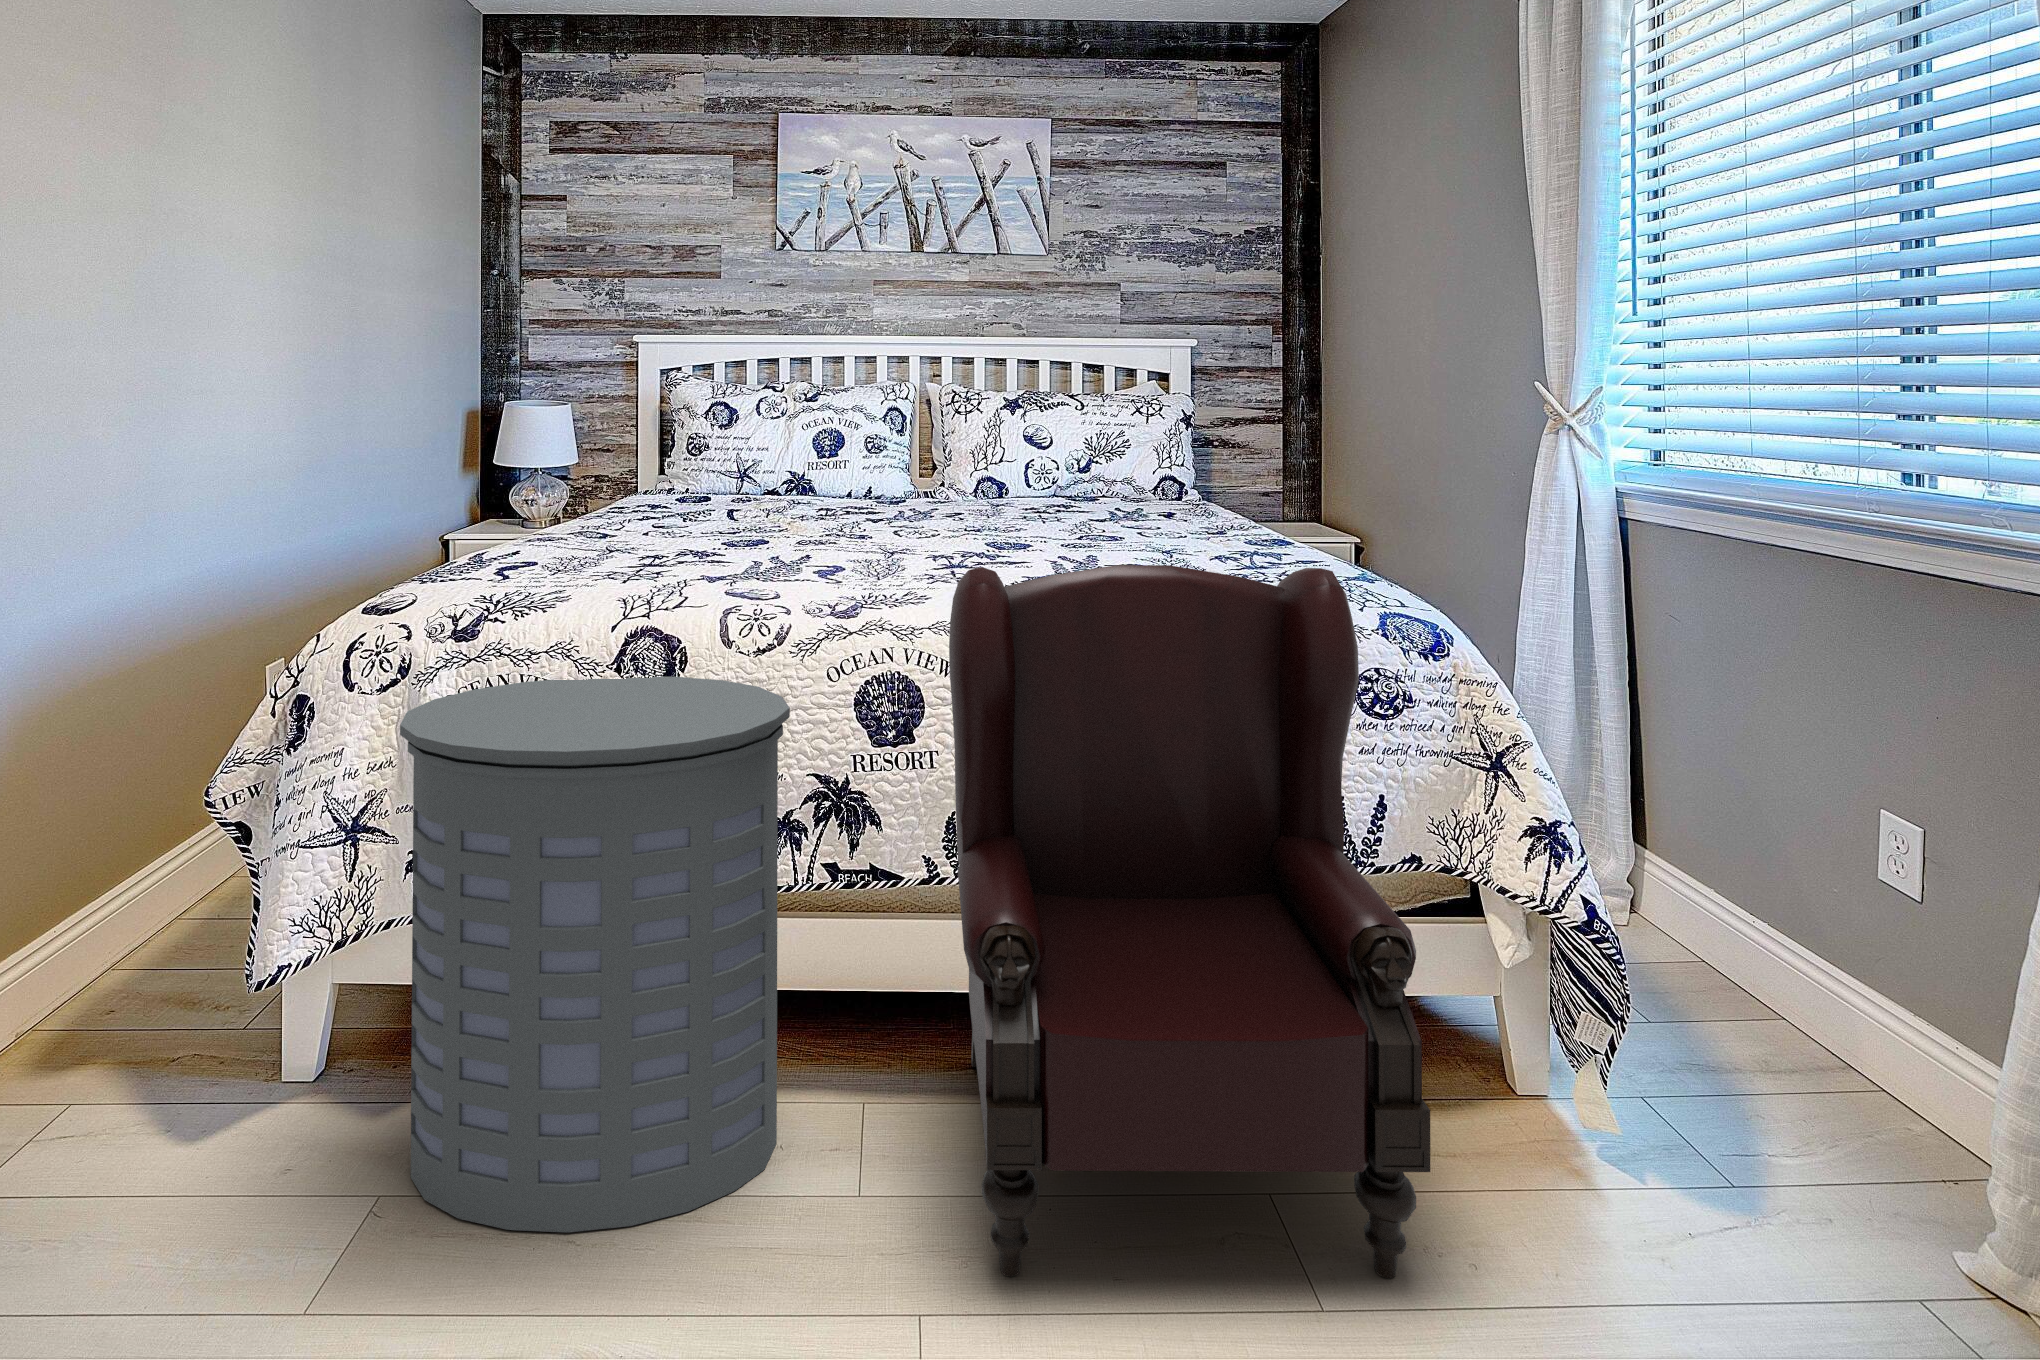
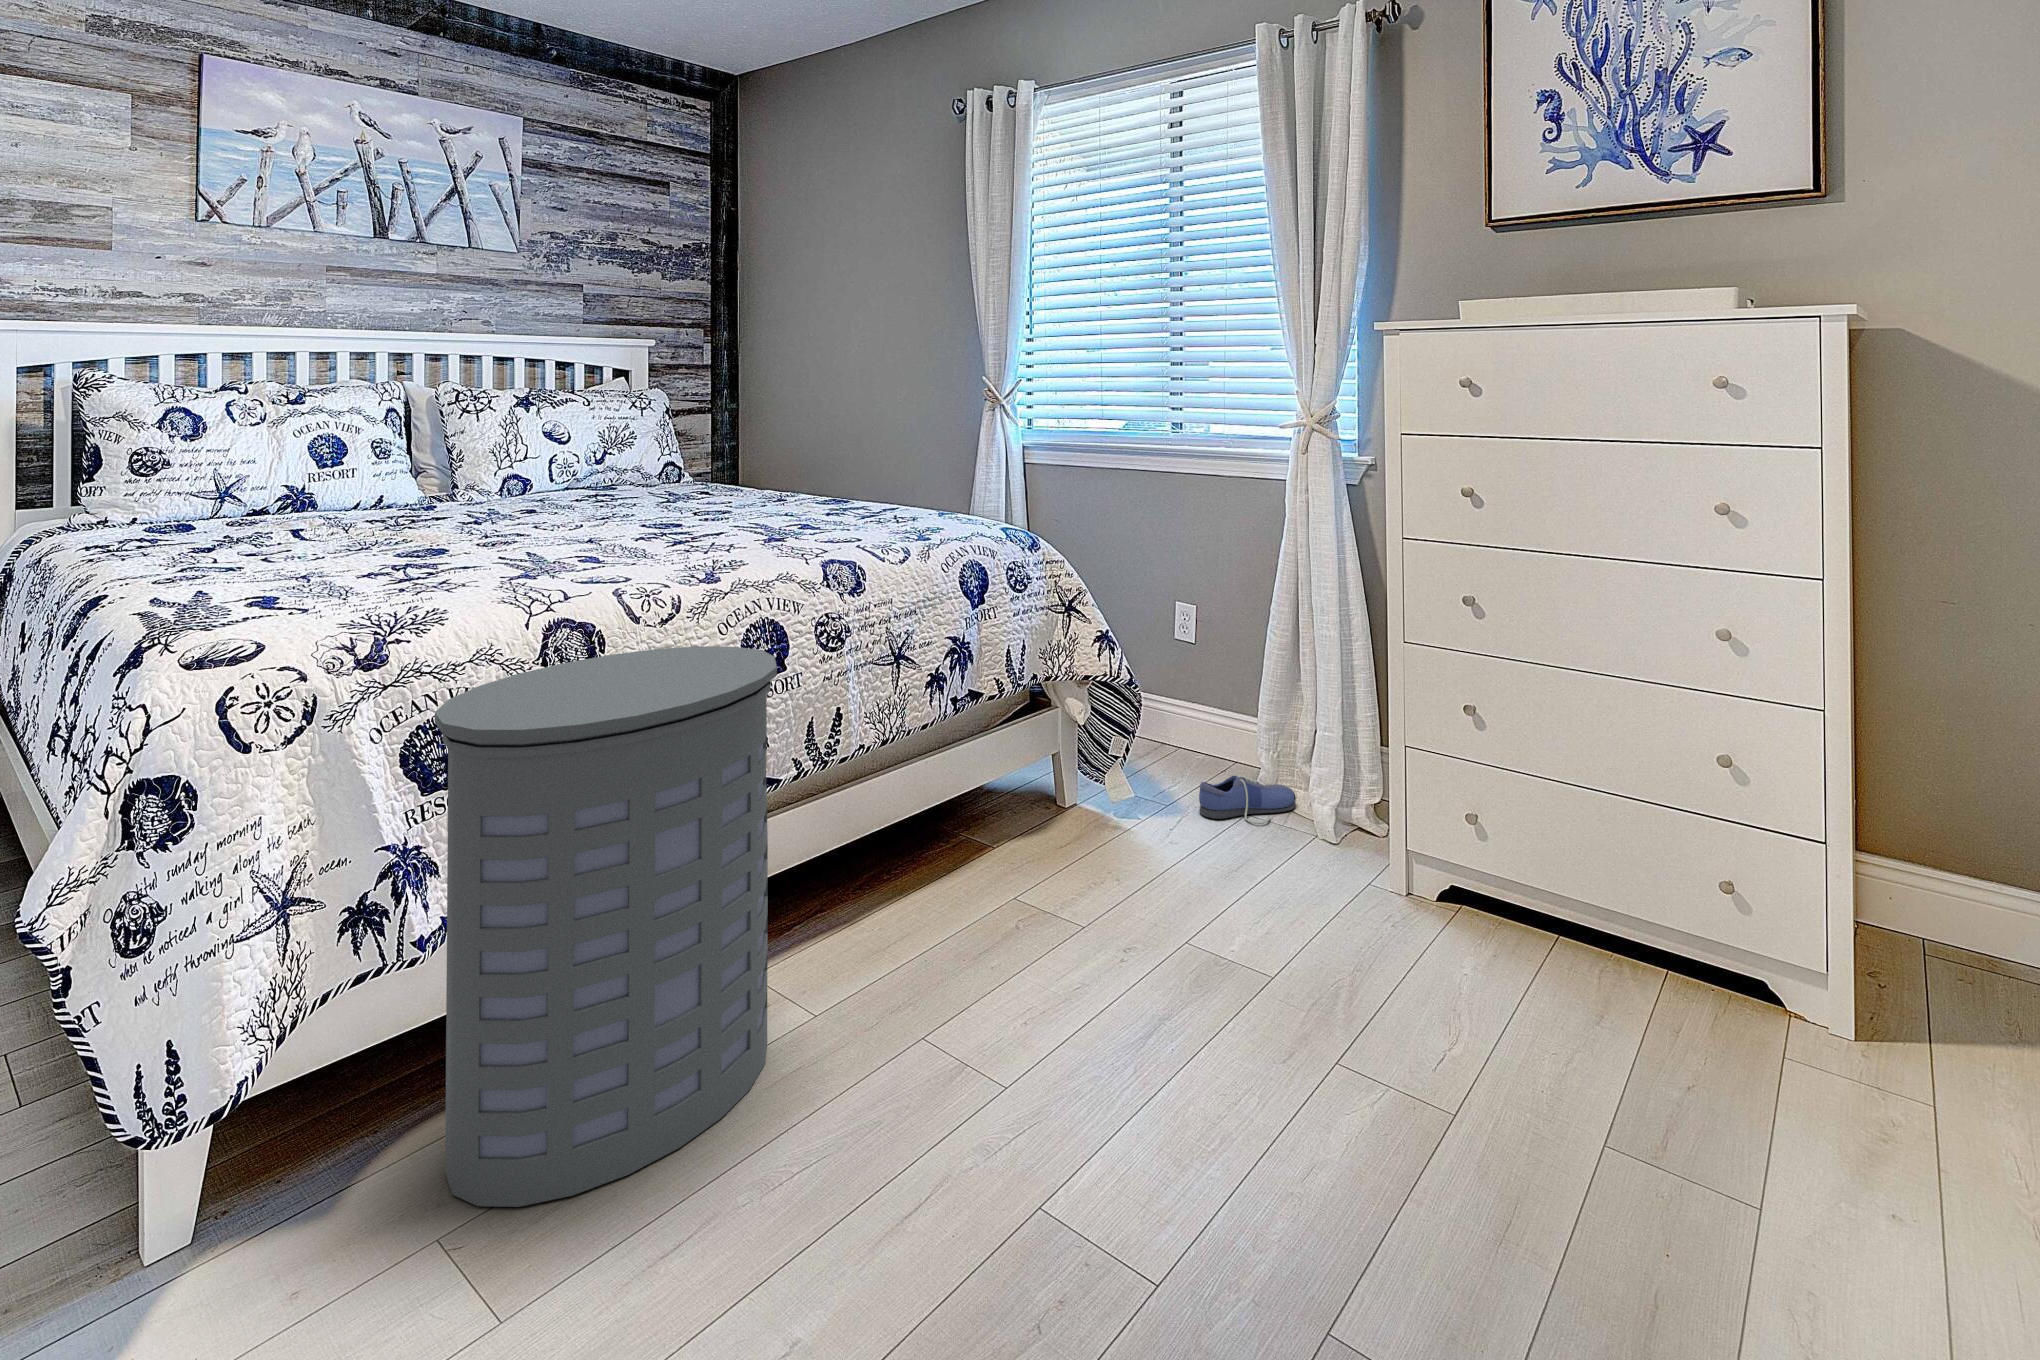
armchair: present [949,565,1430,1279] -> none [811,497,1161,1005]
shoe: none [1721,1114,1985,1259] -> present [1199,774,1296,824]

